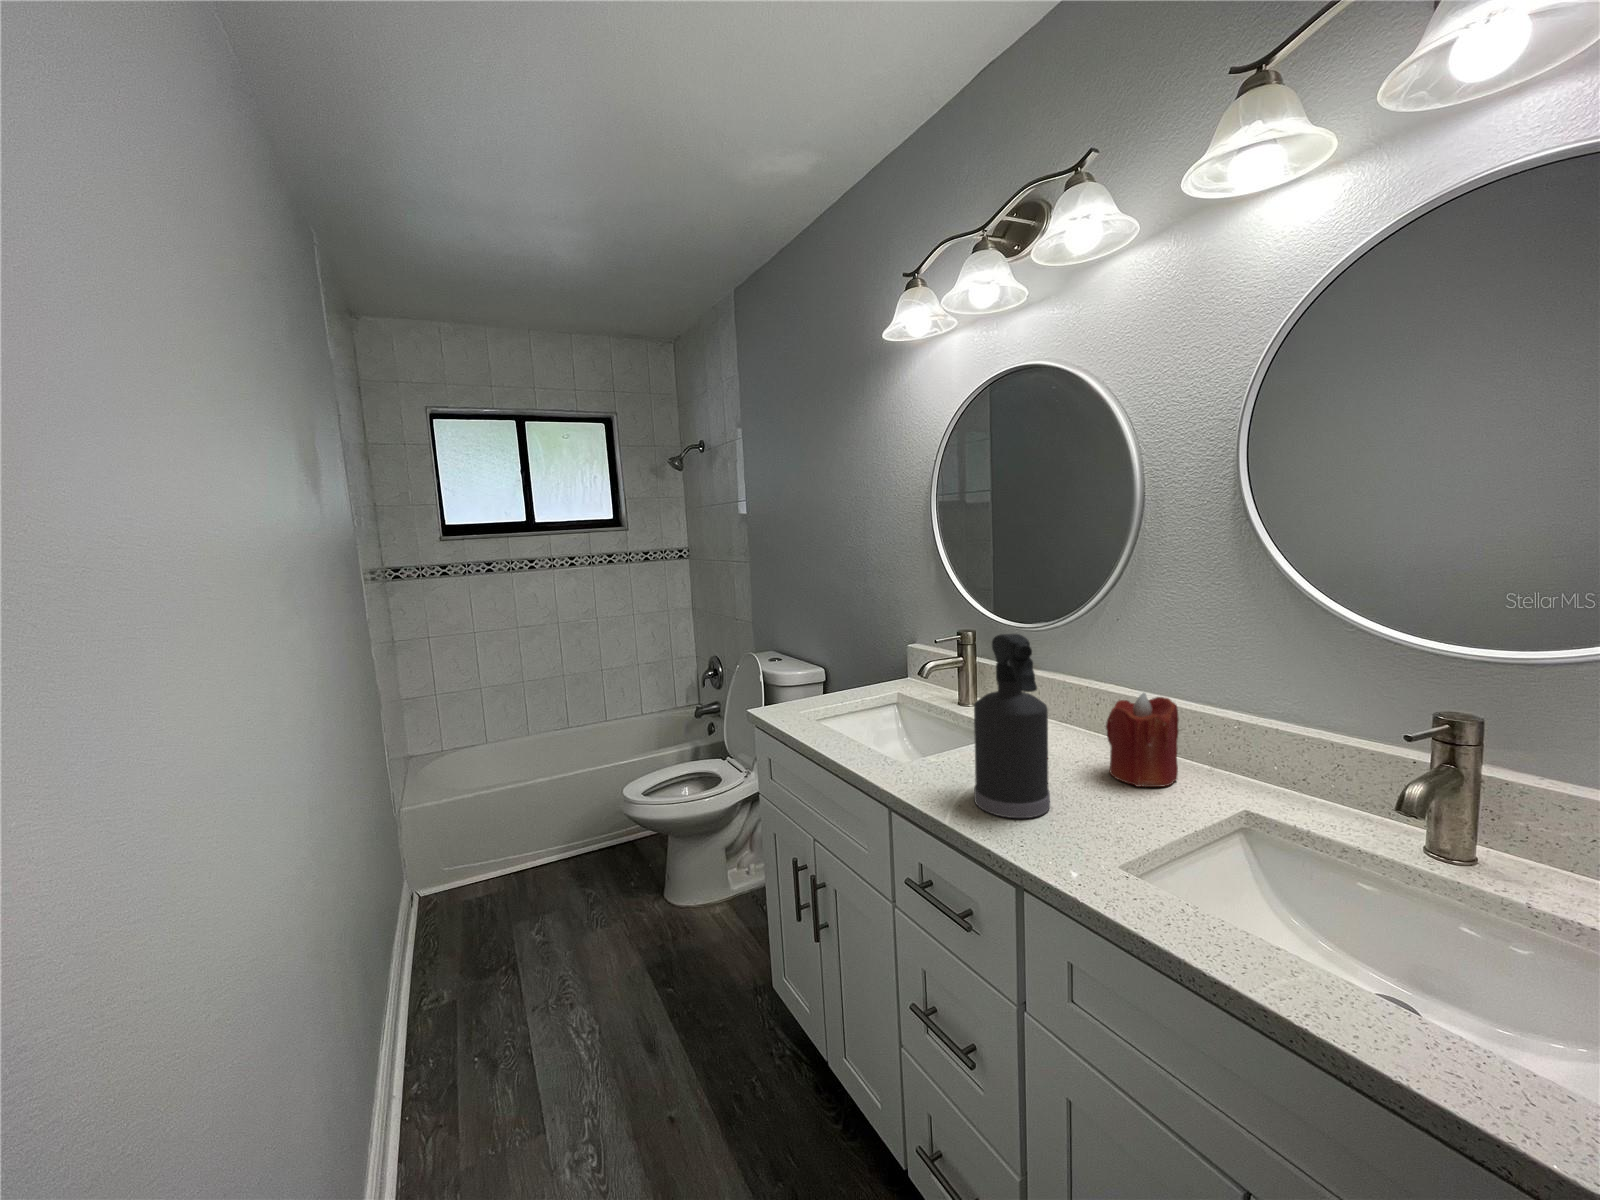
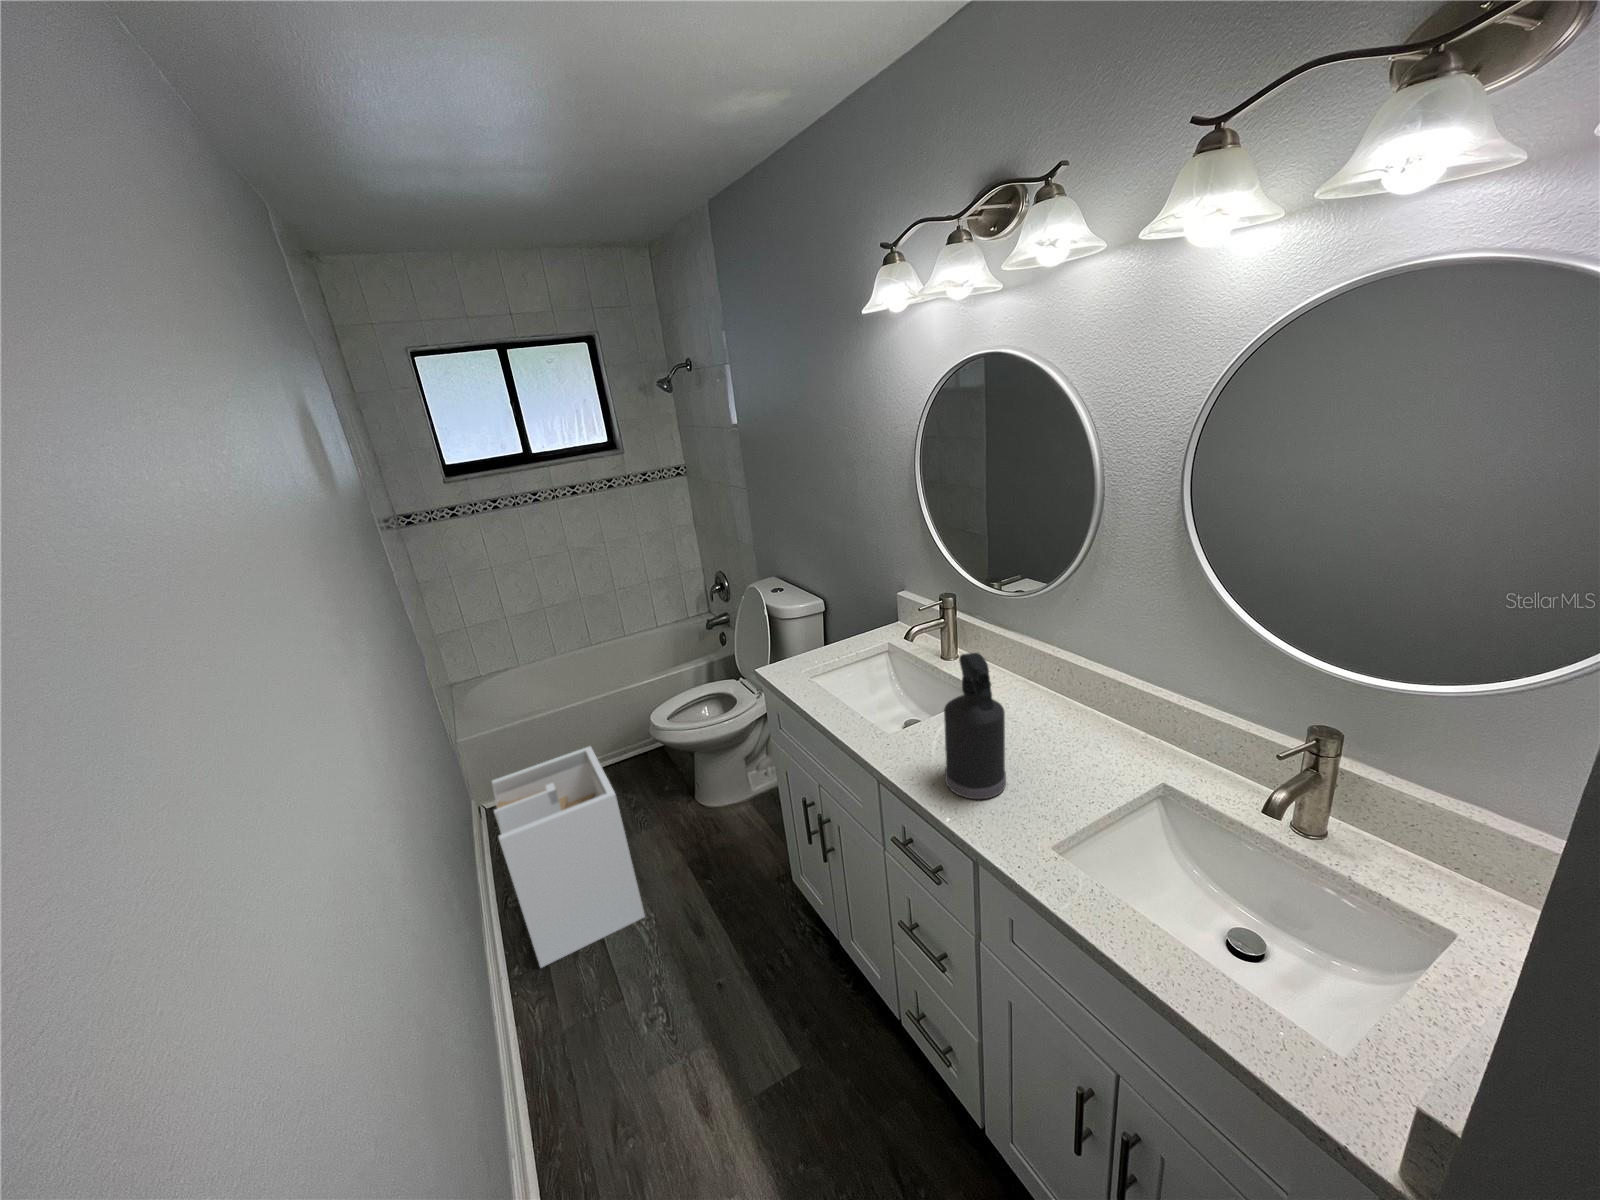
candle: present [1106,693,1179,787] -> none [1058,683,1117,761]
laundry hamper: none [421,809,587,1089] -> present [492,746,645,968]

